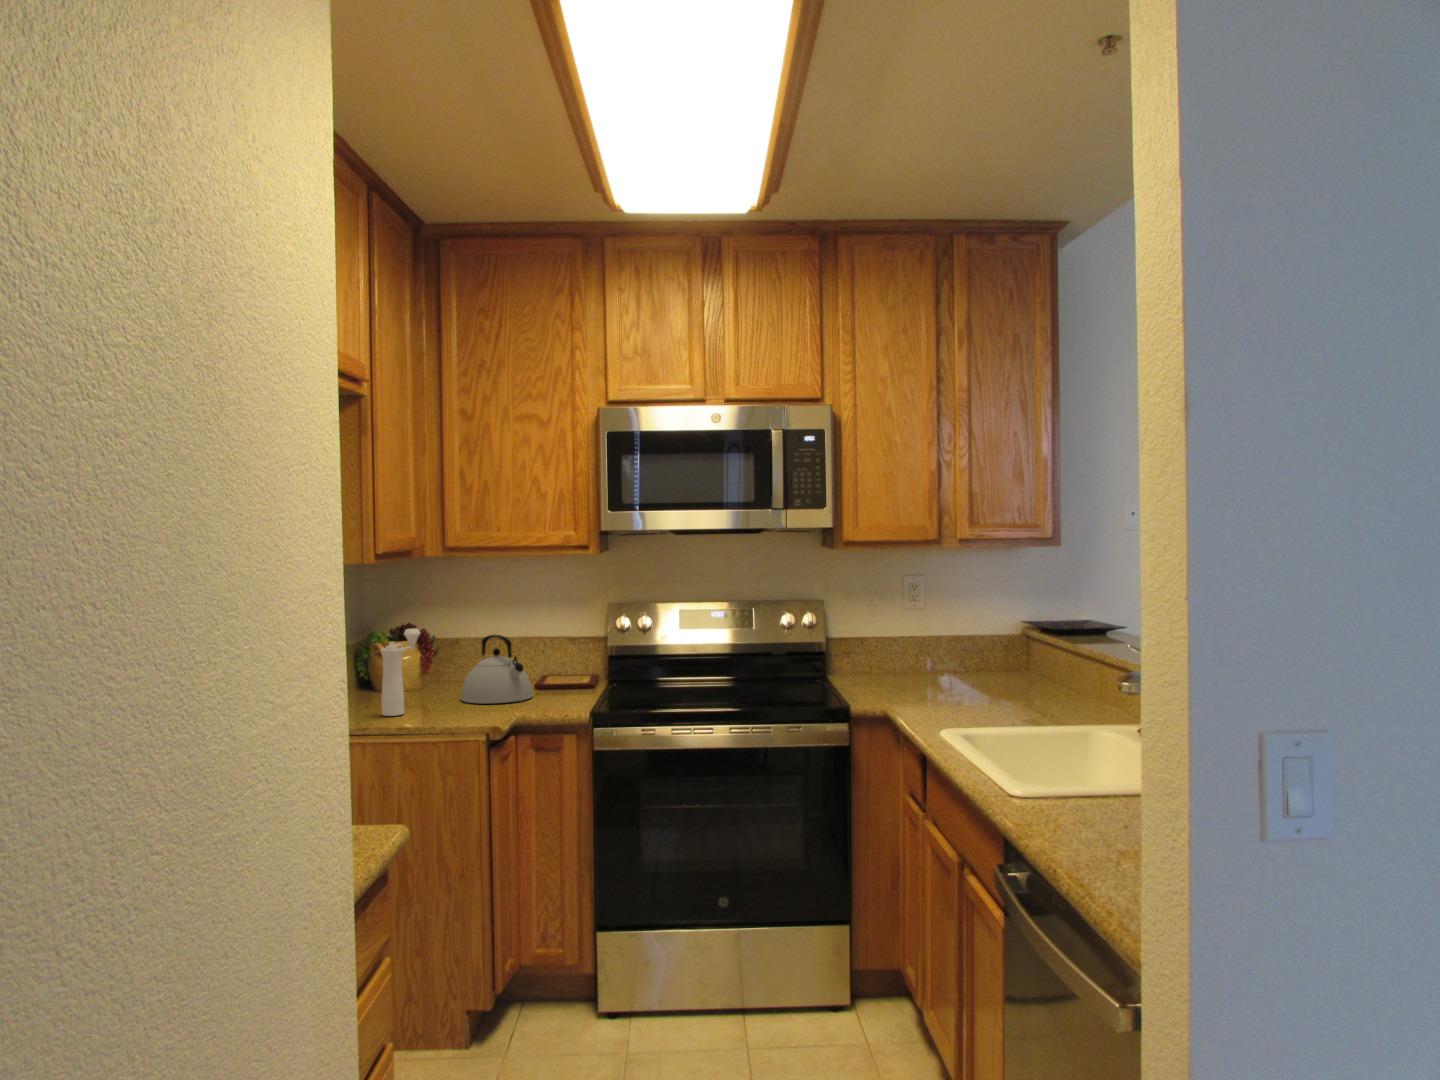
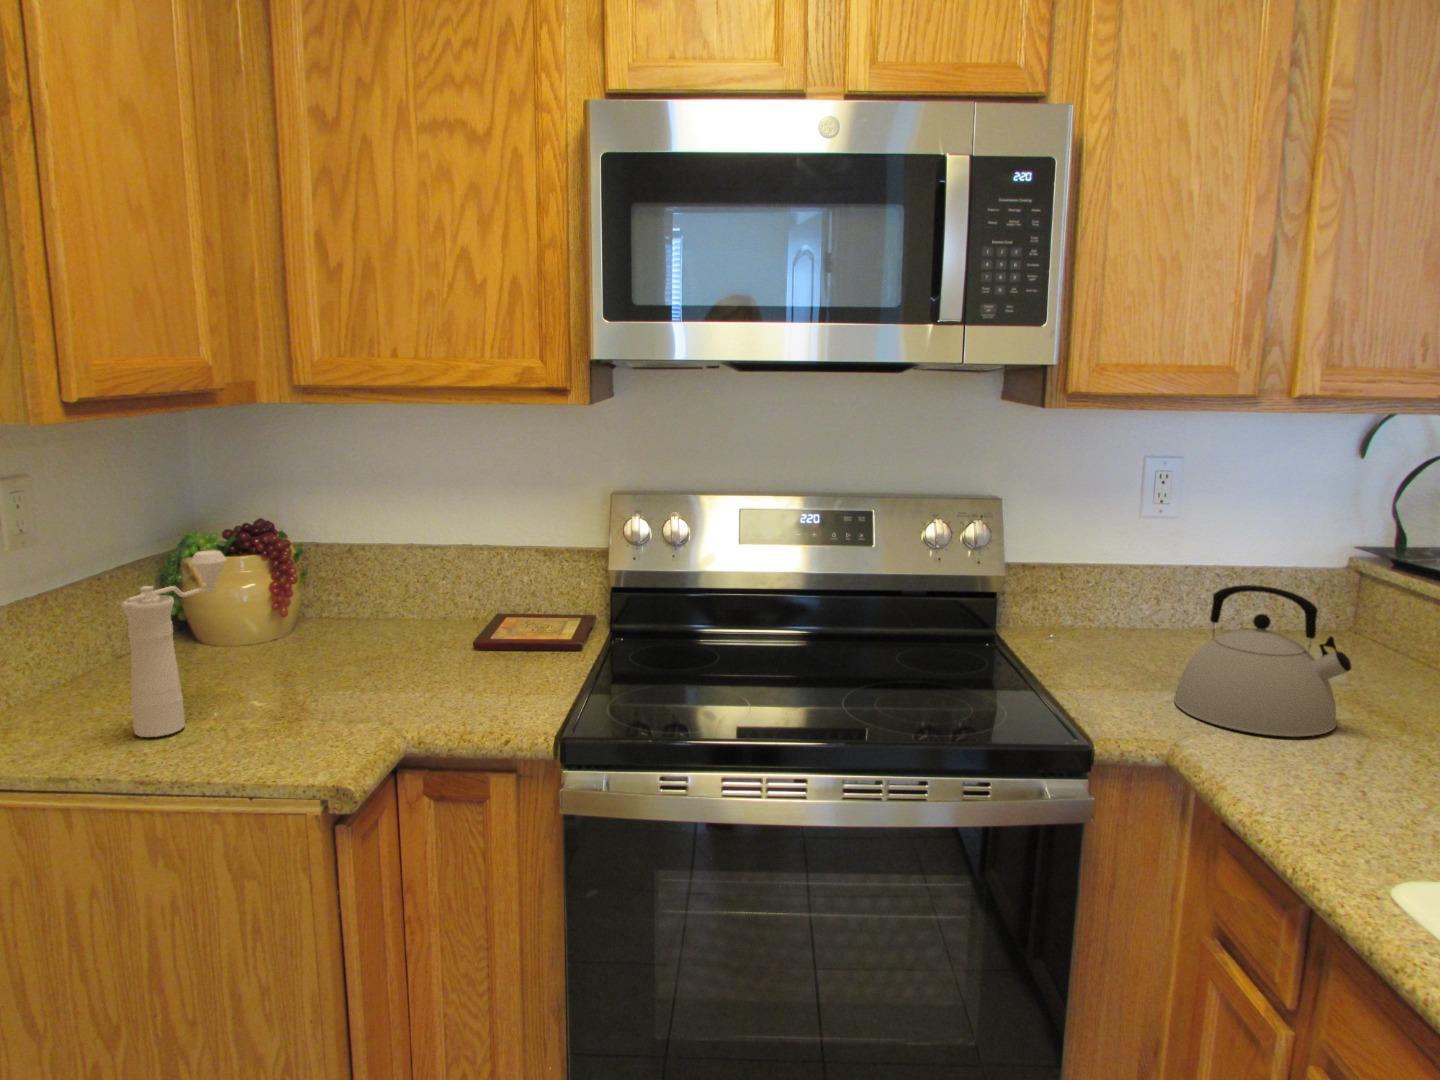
kettle: present [461,635,533,704] -> present [1174,585,1351,737]

